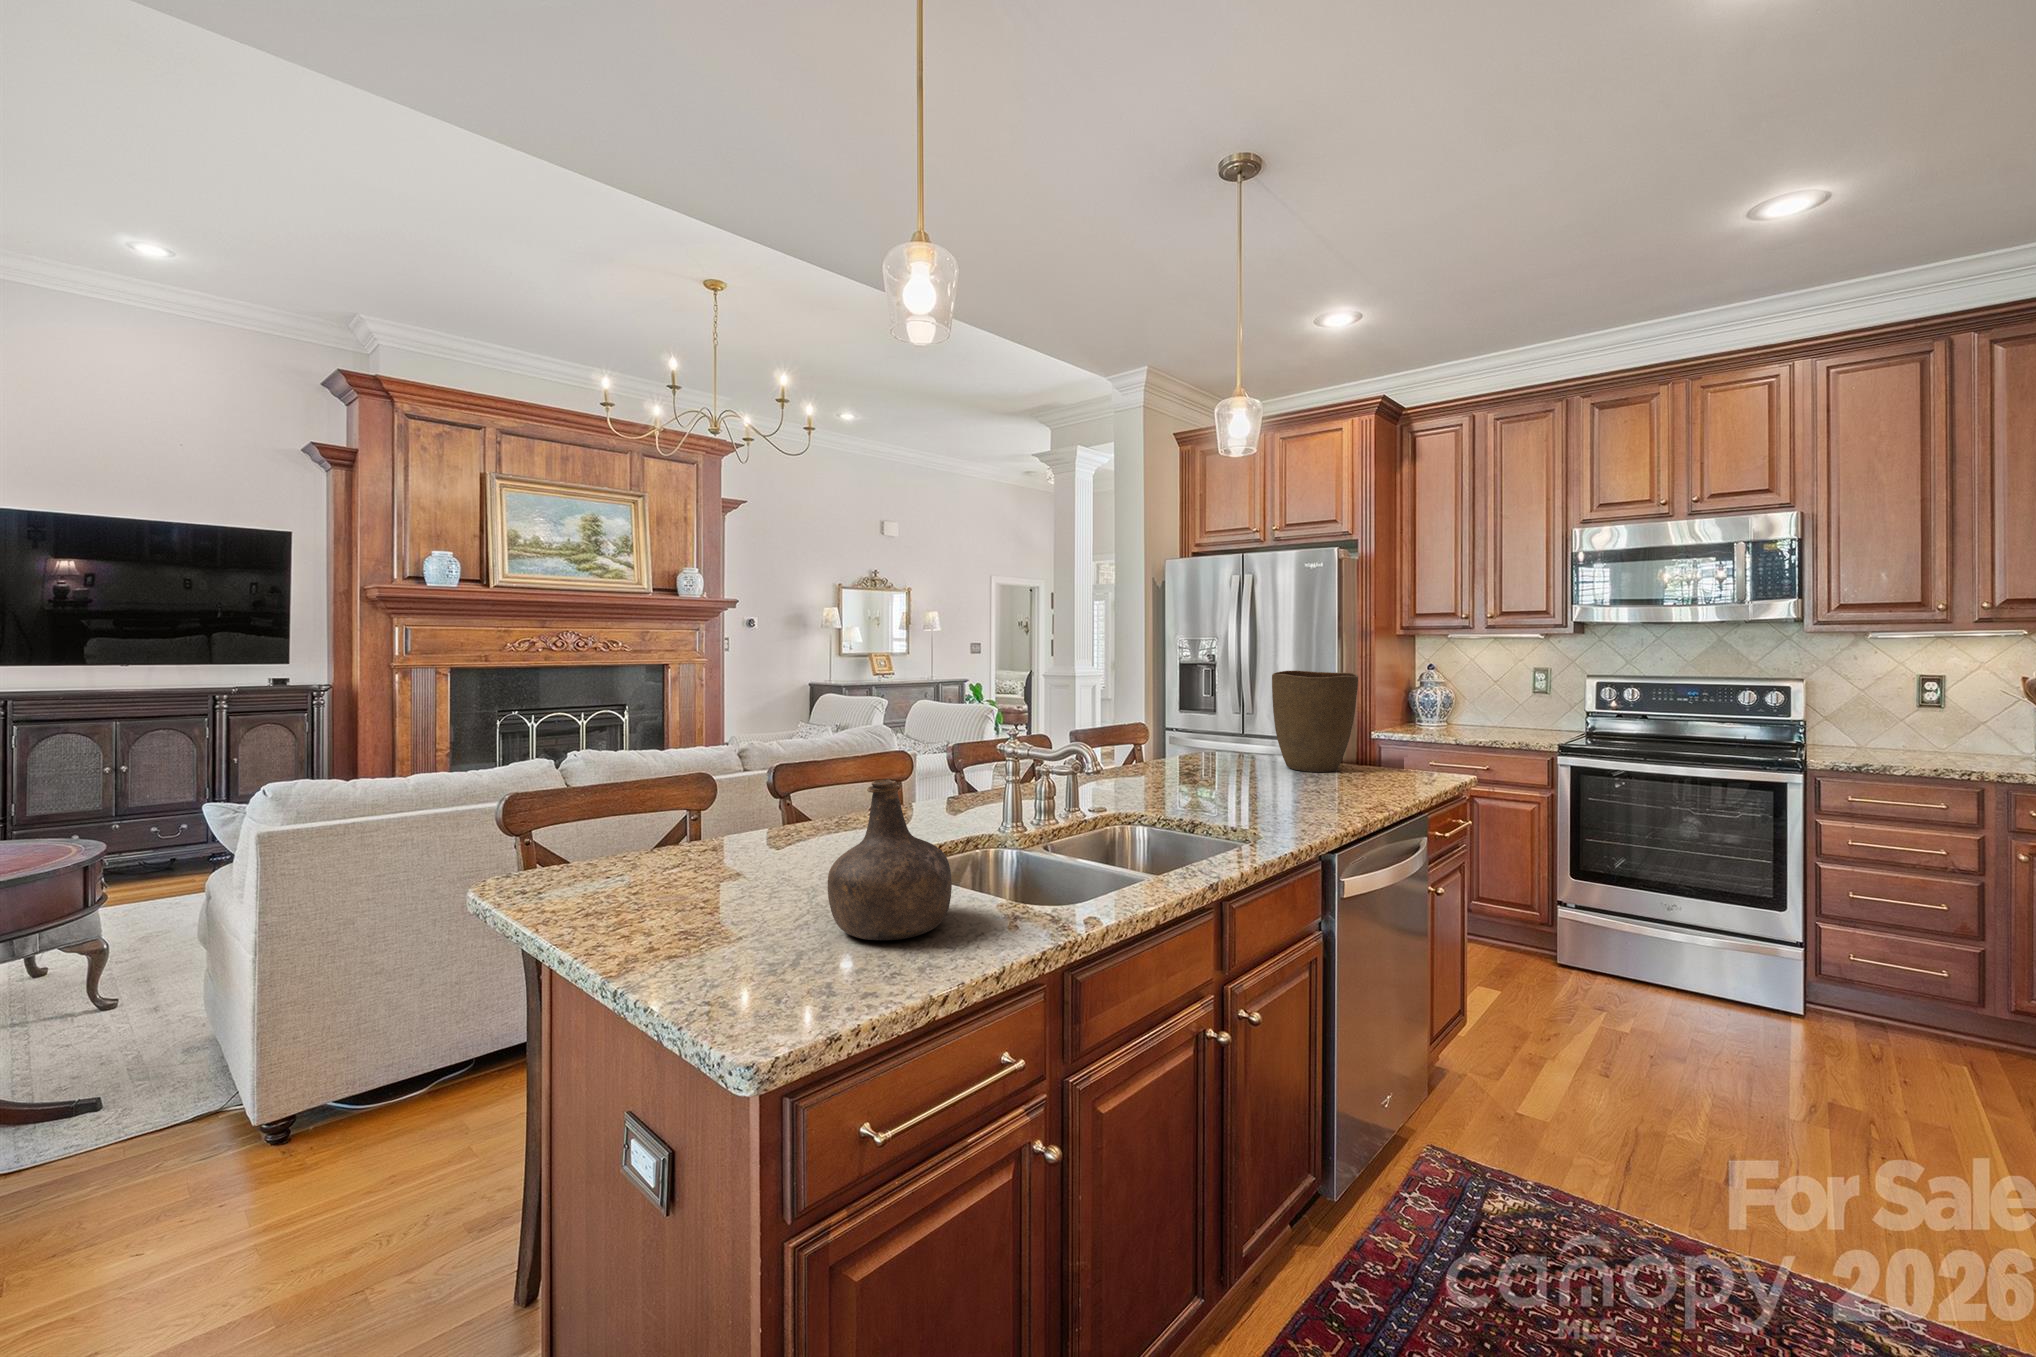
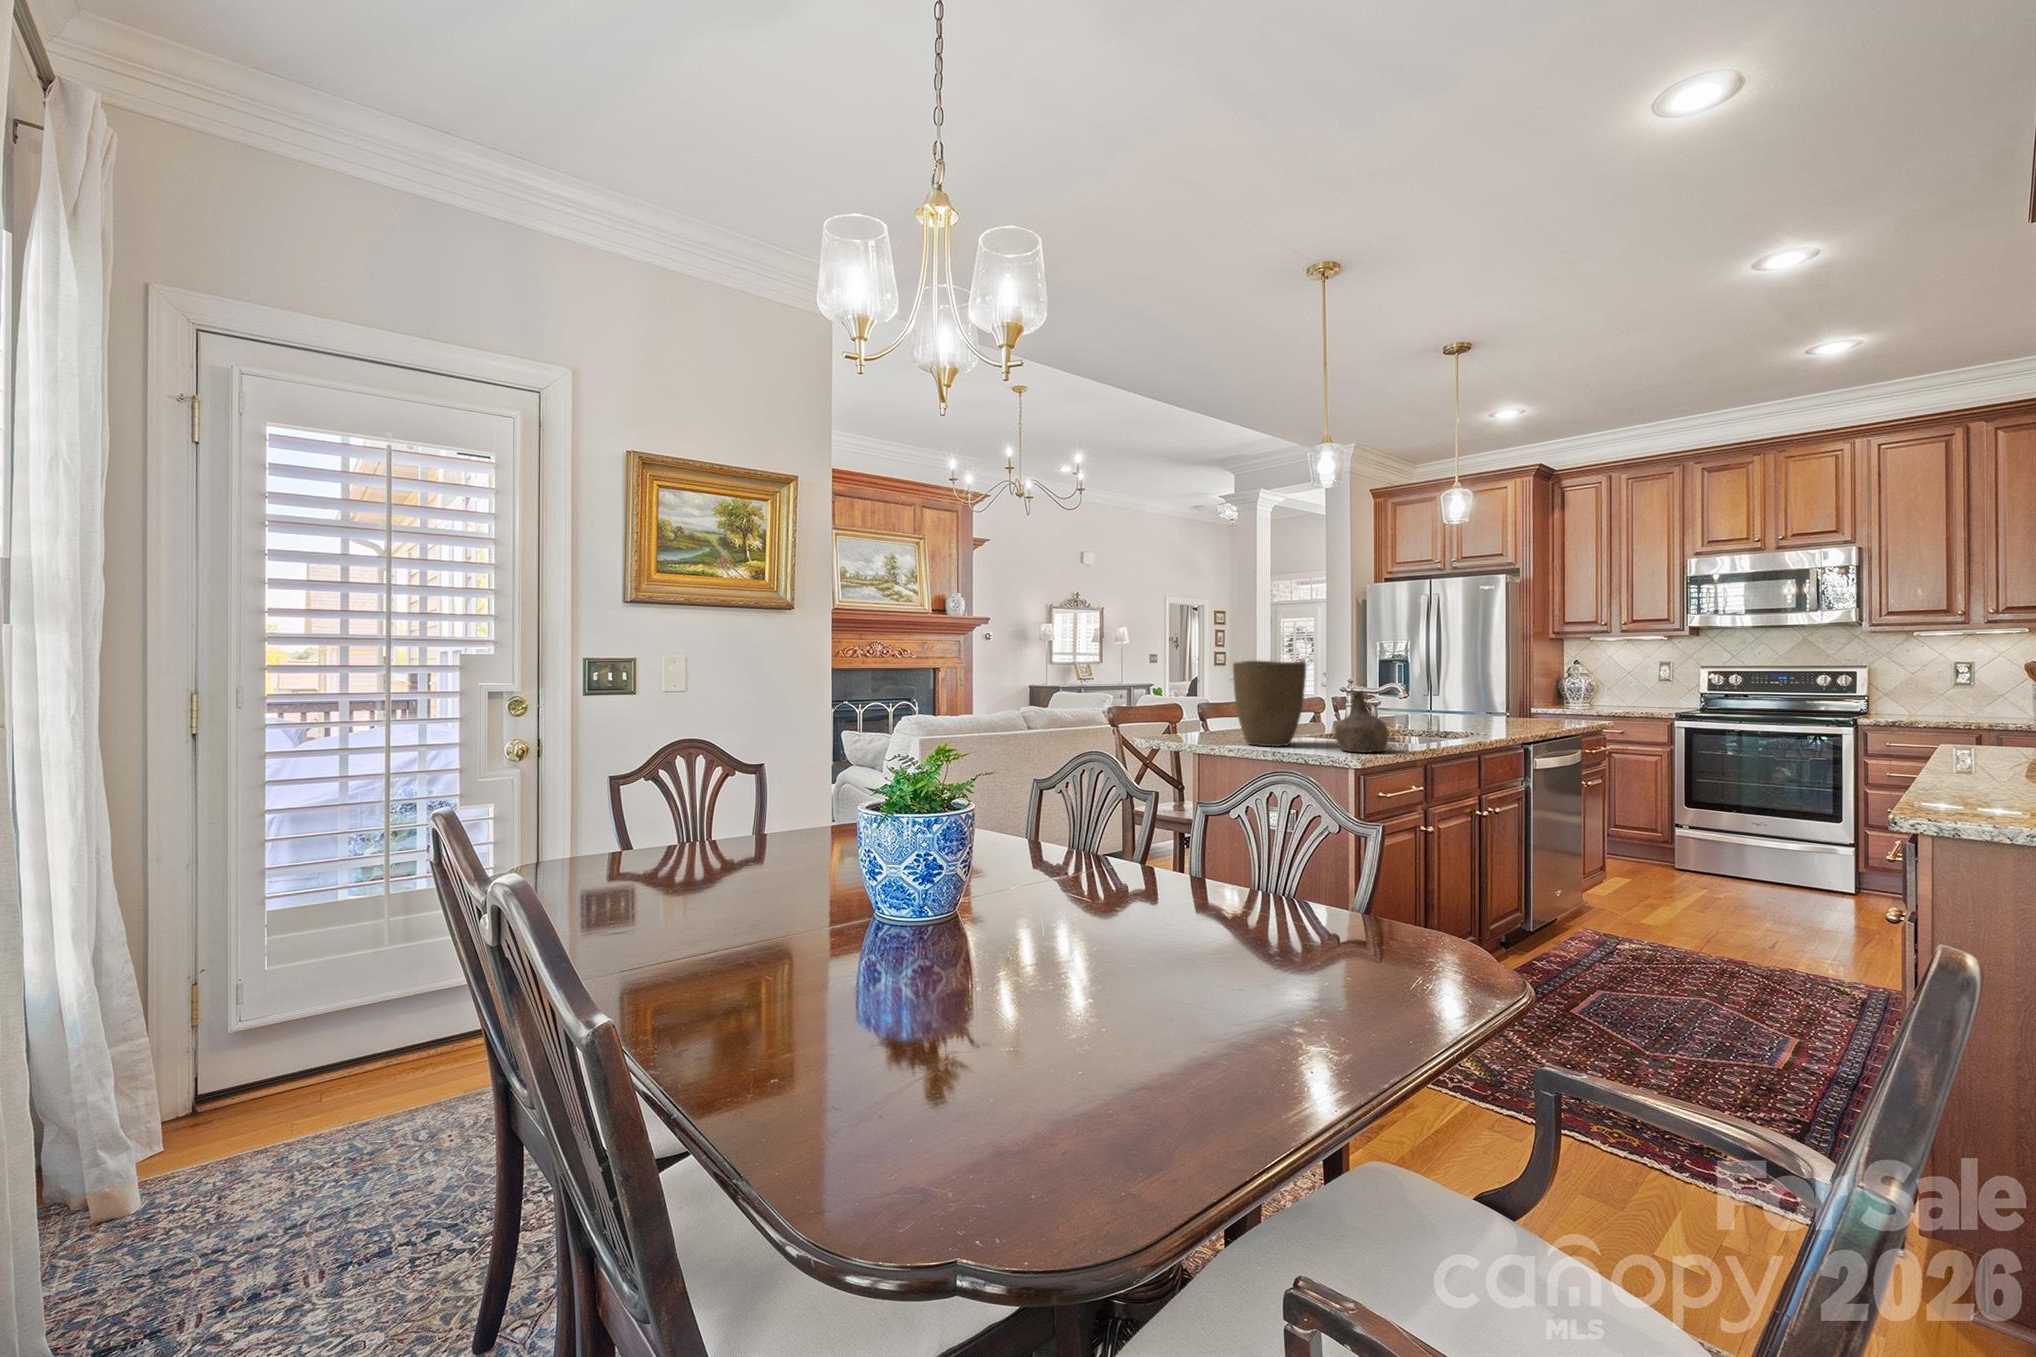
vase: present [1272,671,1358,772] -> present [1233,661,1306,746]

